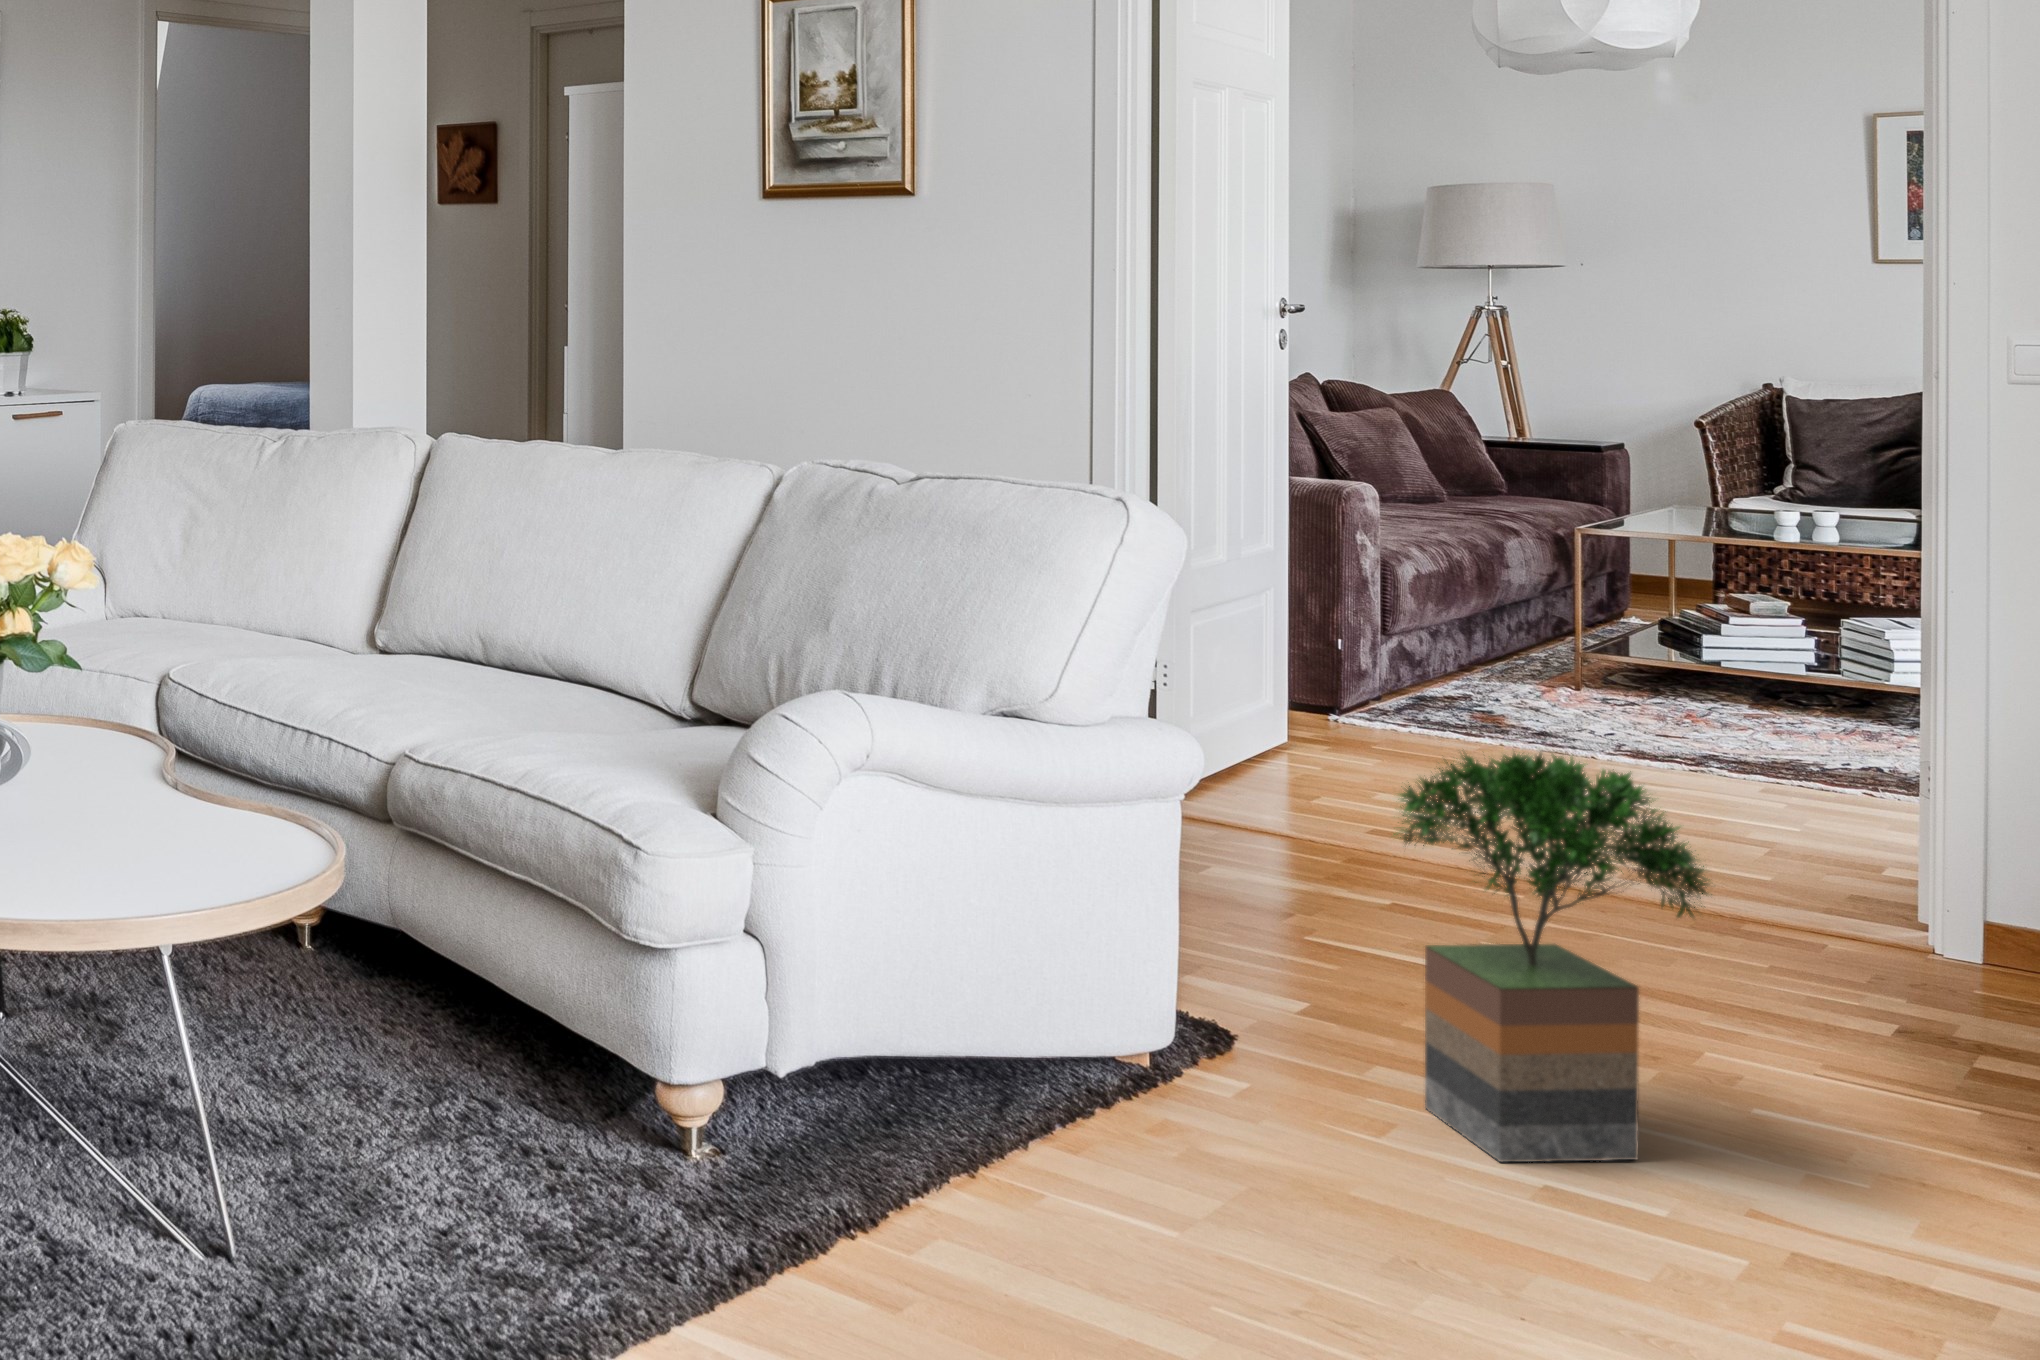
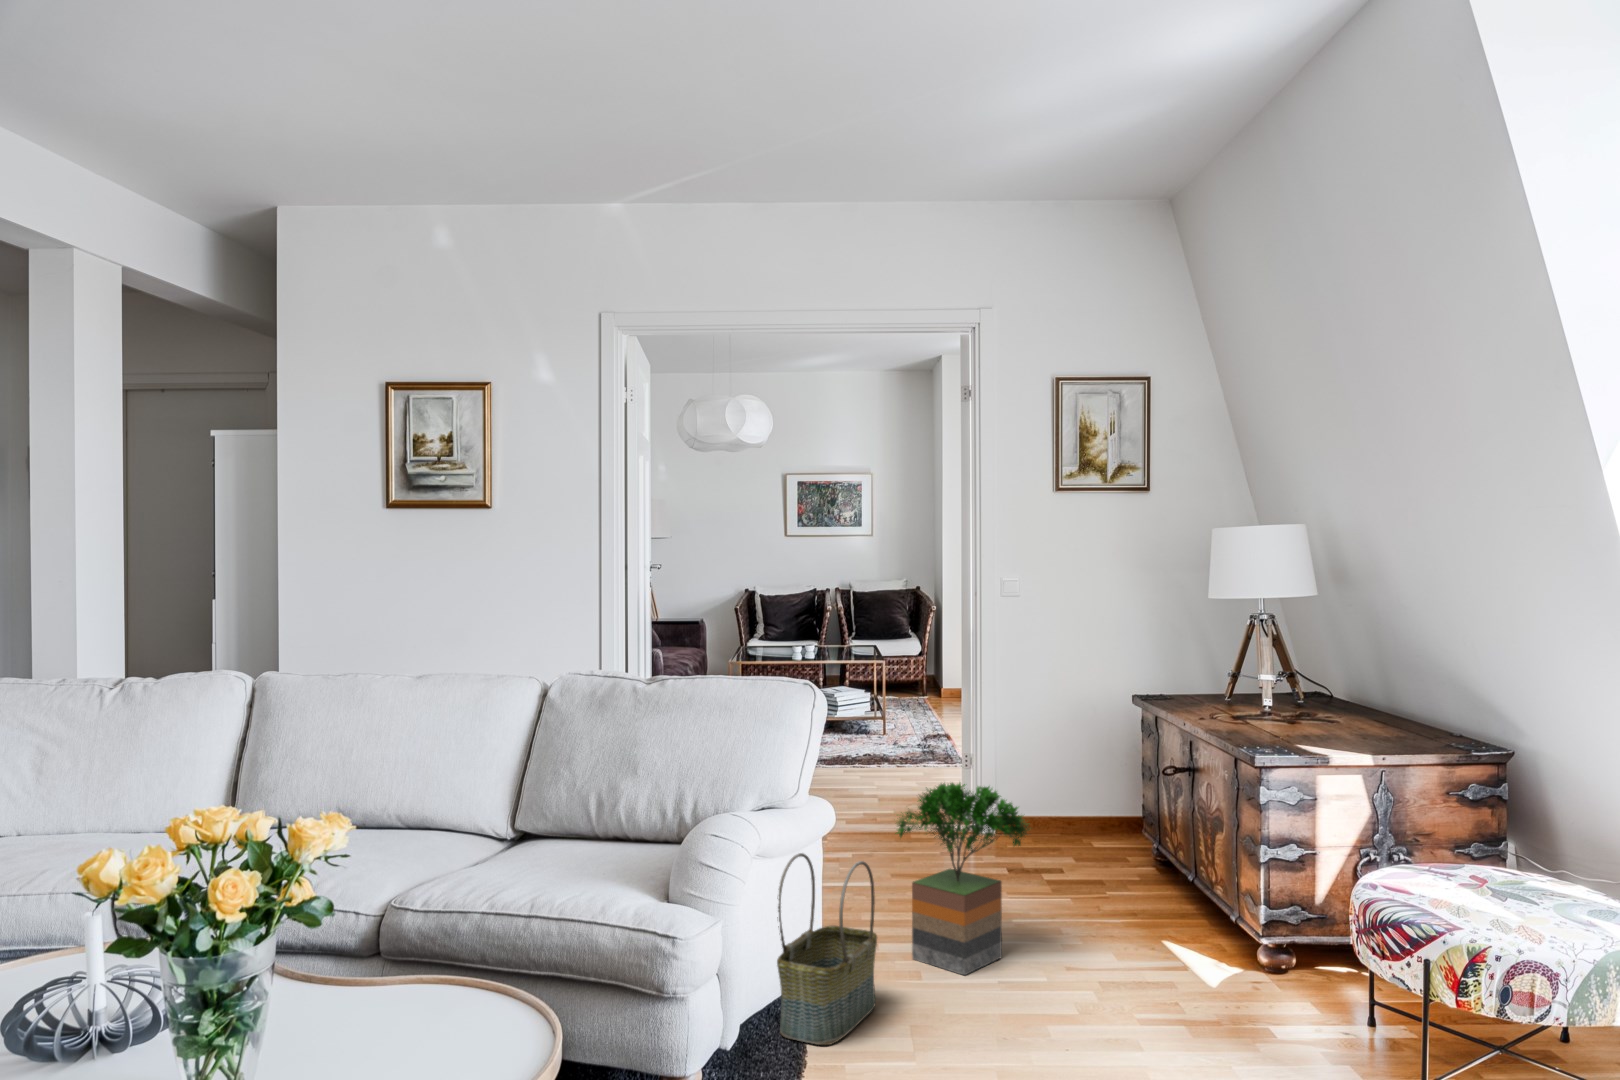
basket: none [986,813,1239,1173] -> present [777,853,877,1045]

